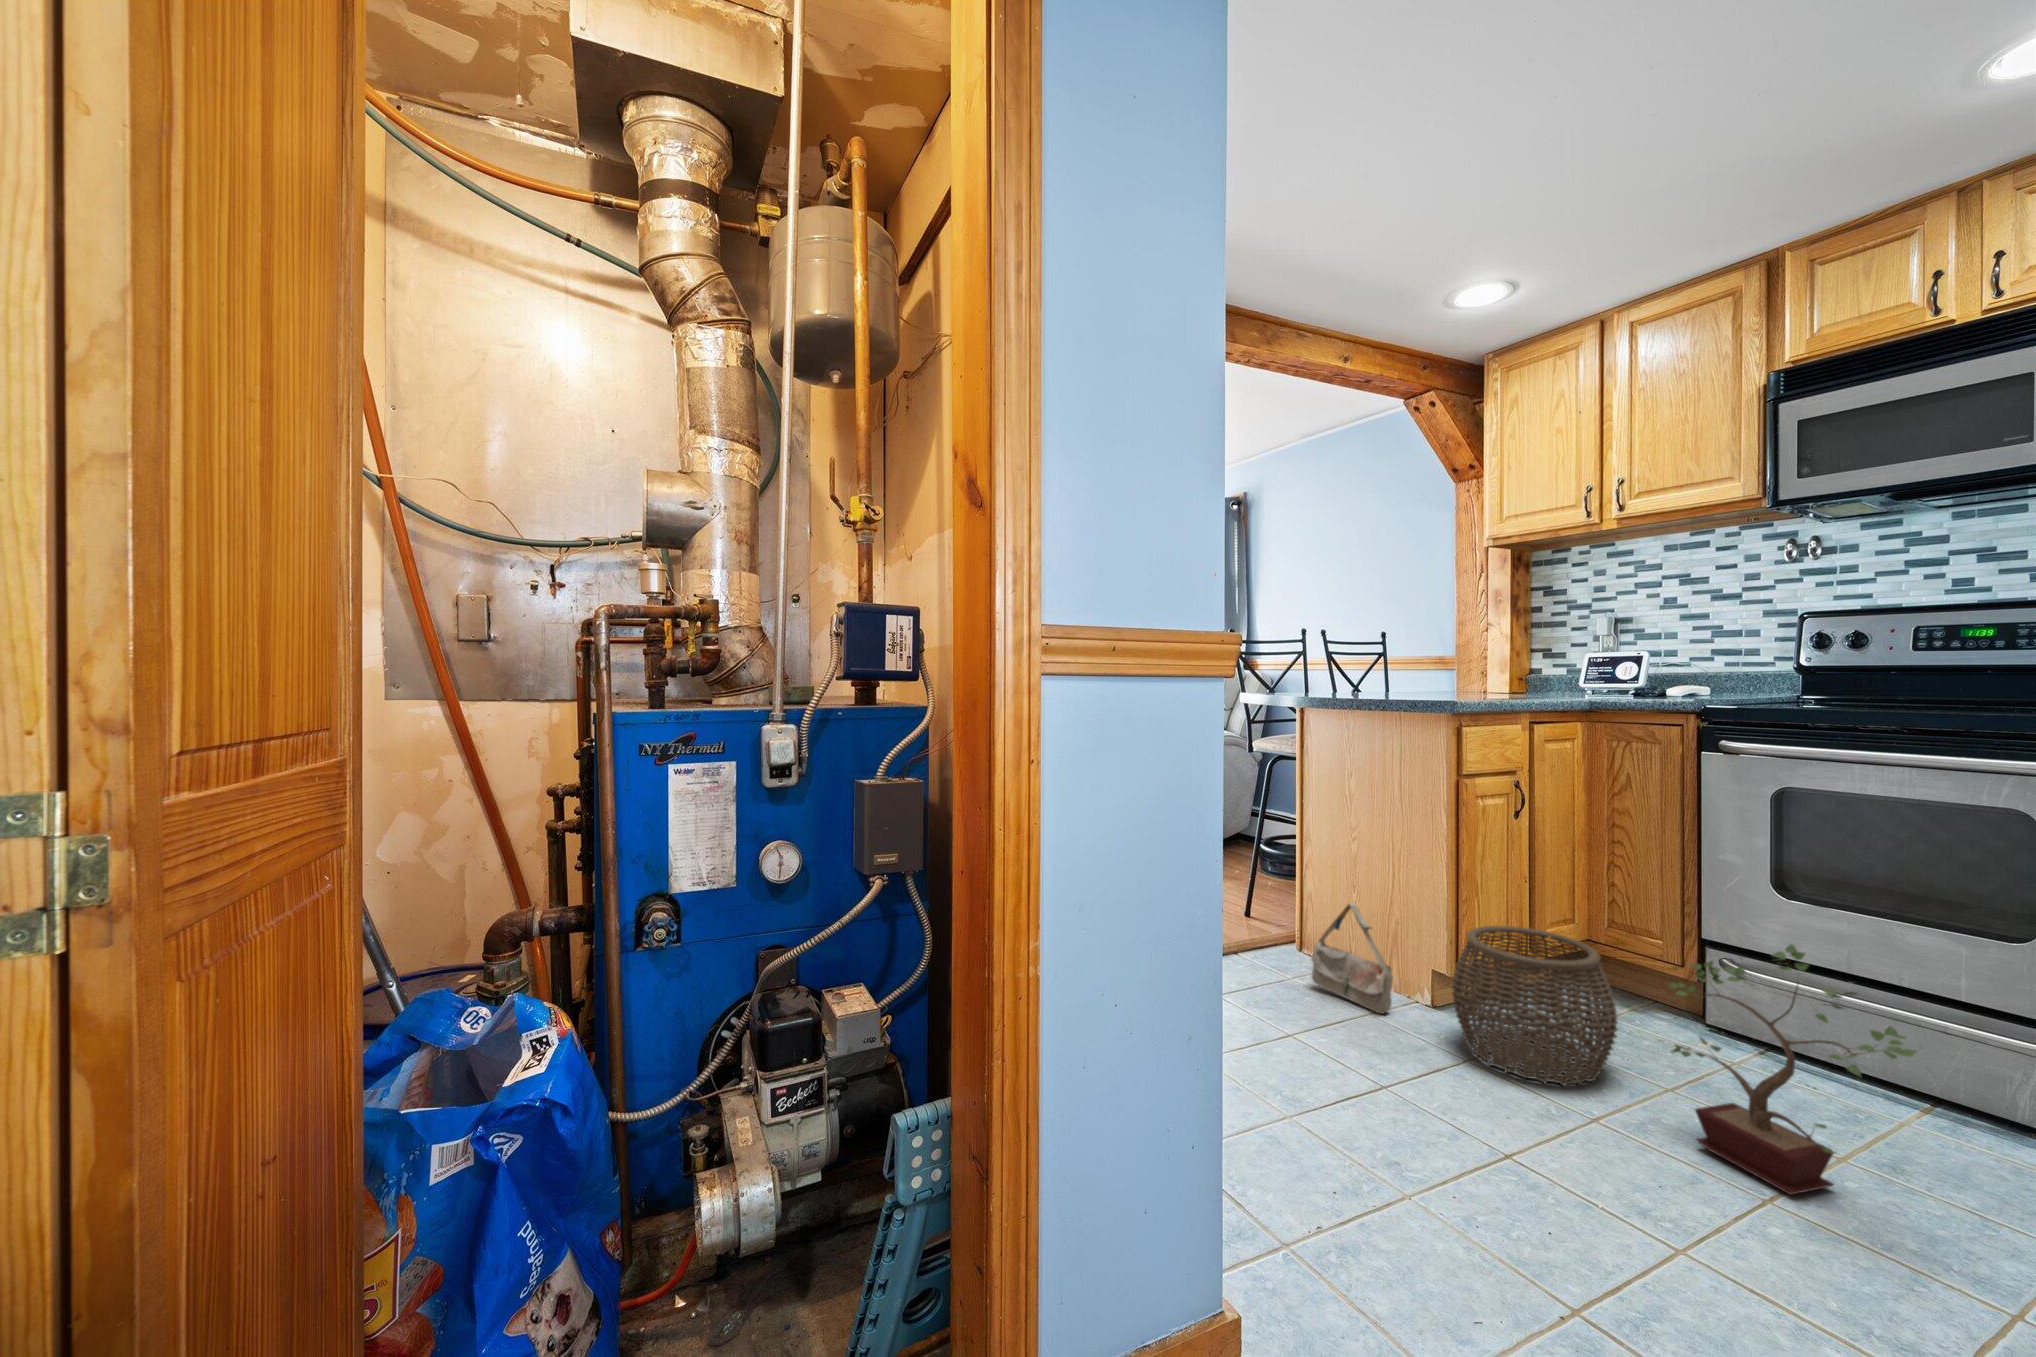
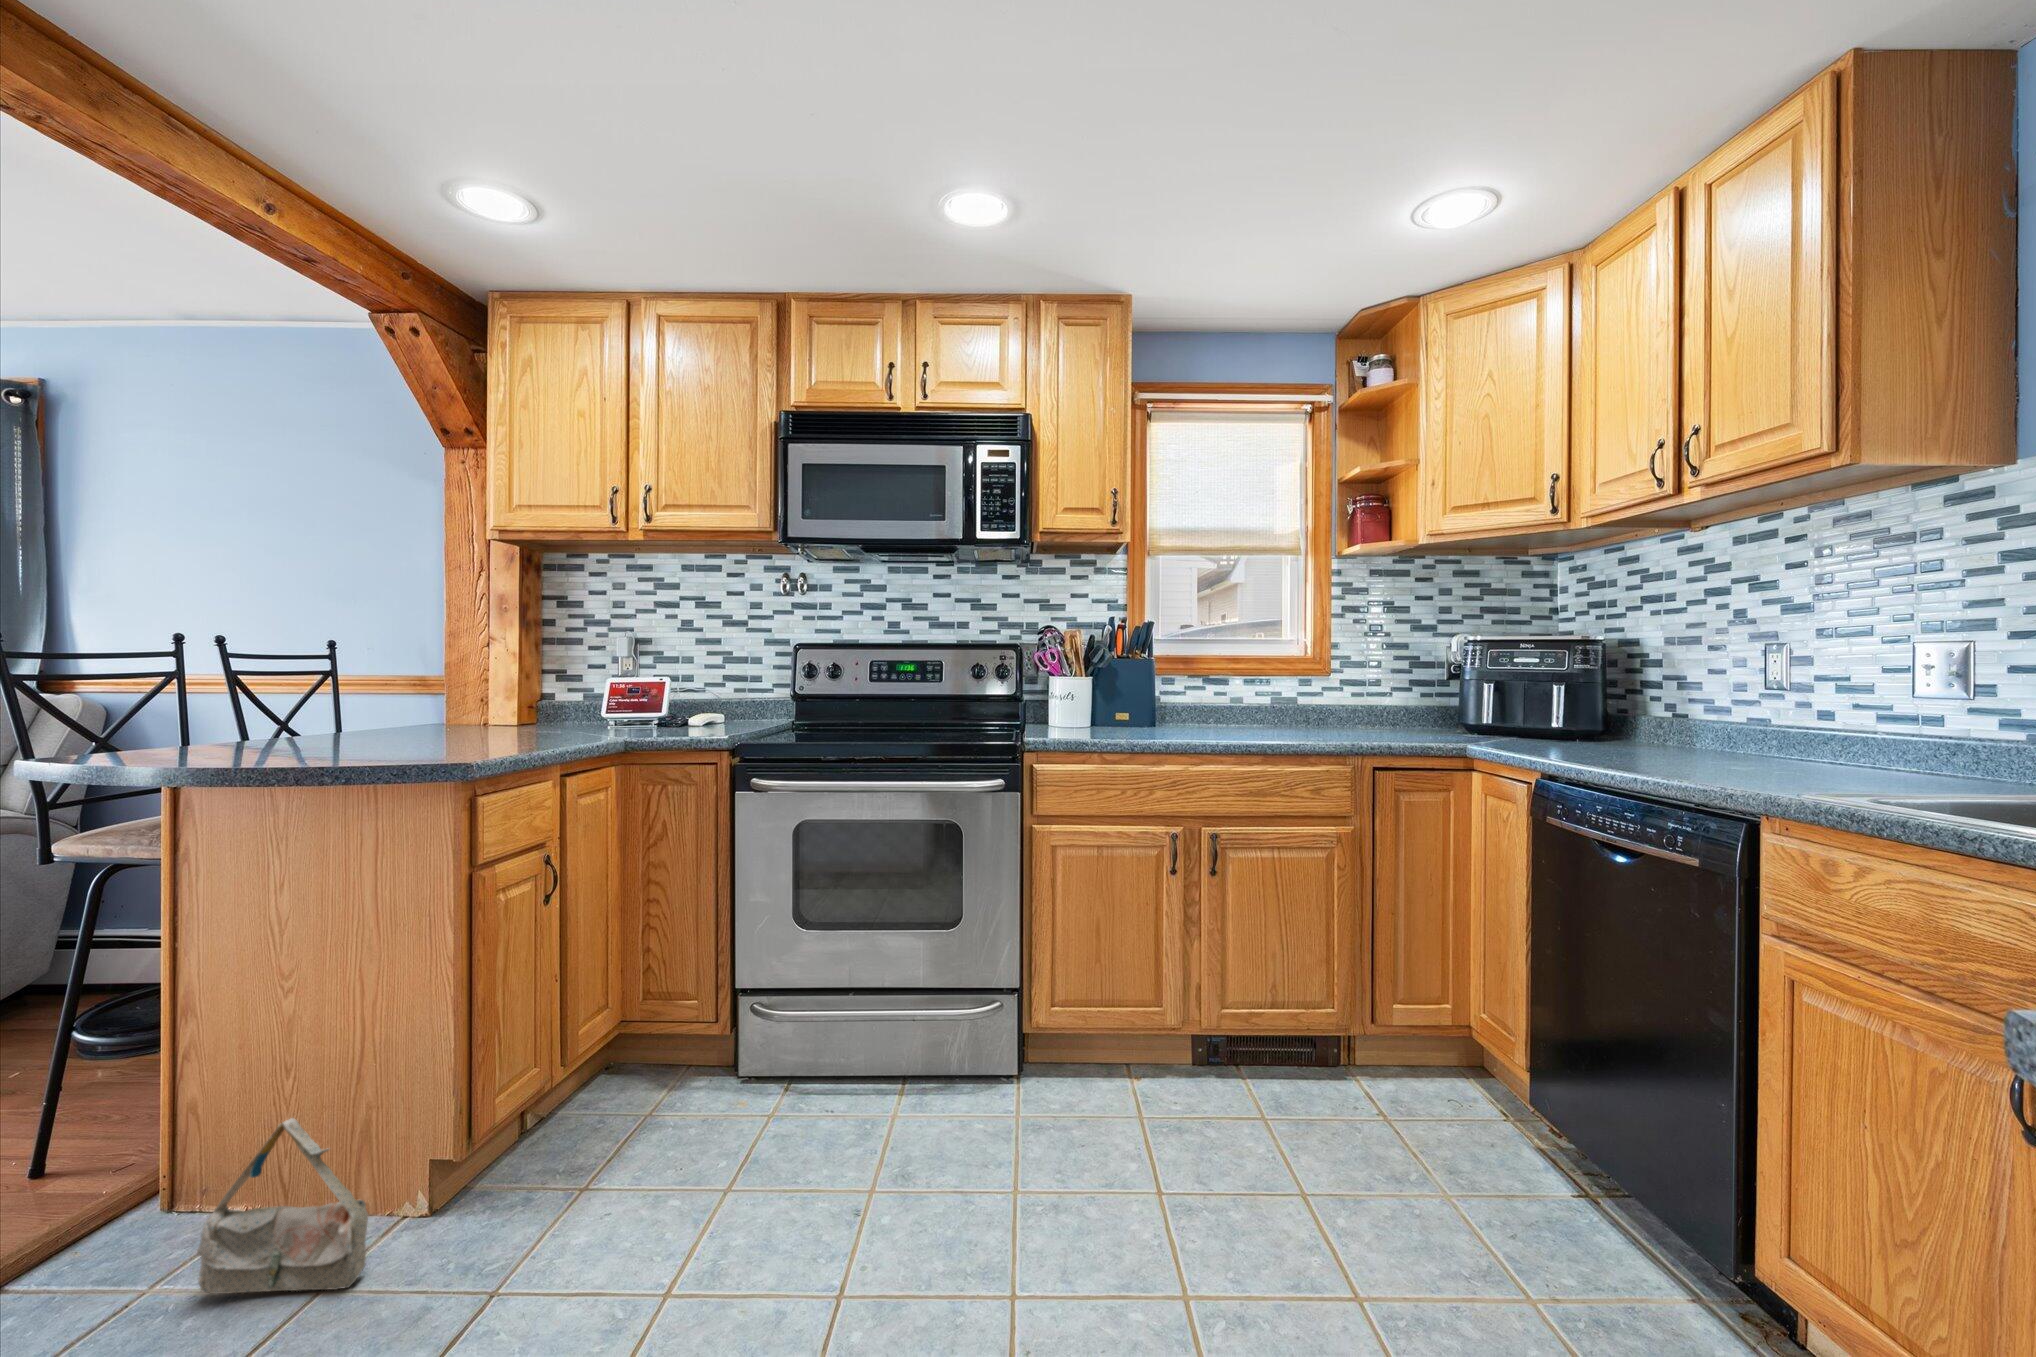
woven basket: present [1452,926,1618,1086] -> none [470,1053,681,1289]
potted plant: present [1668,944,1916,1195] -> none [736,998,947,1271]

